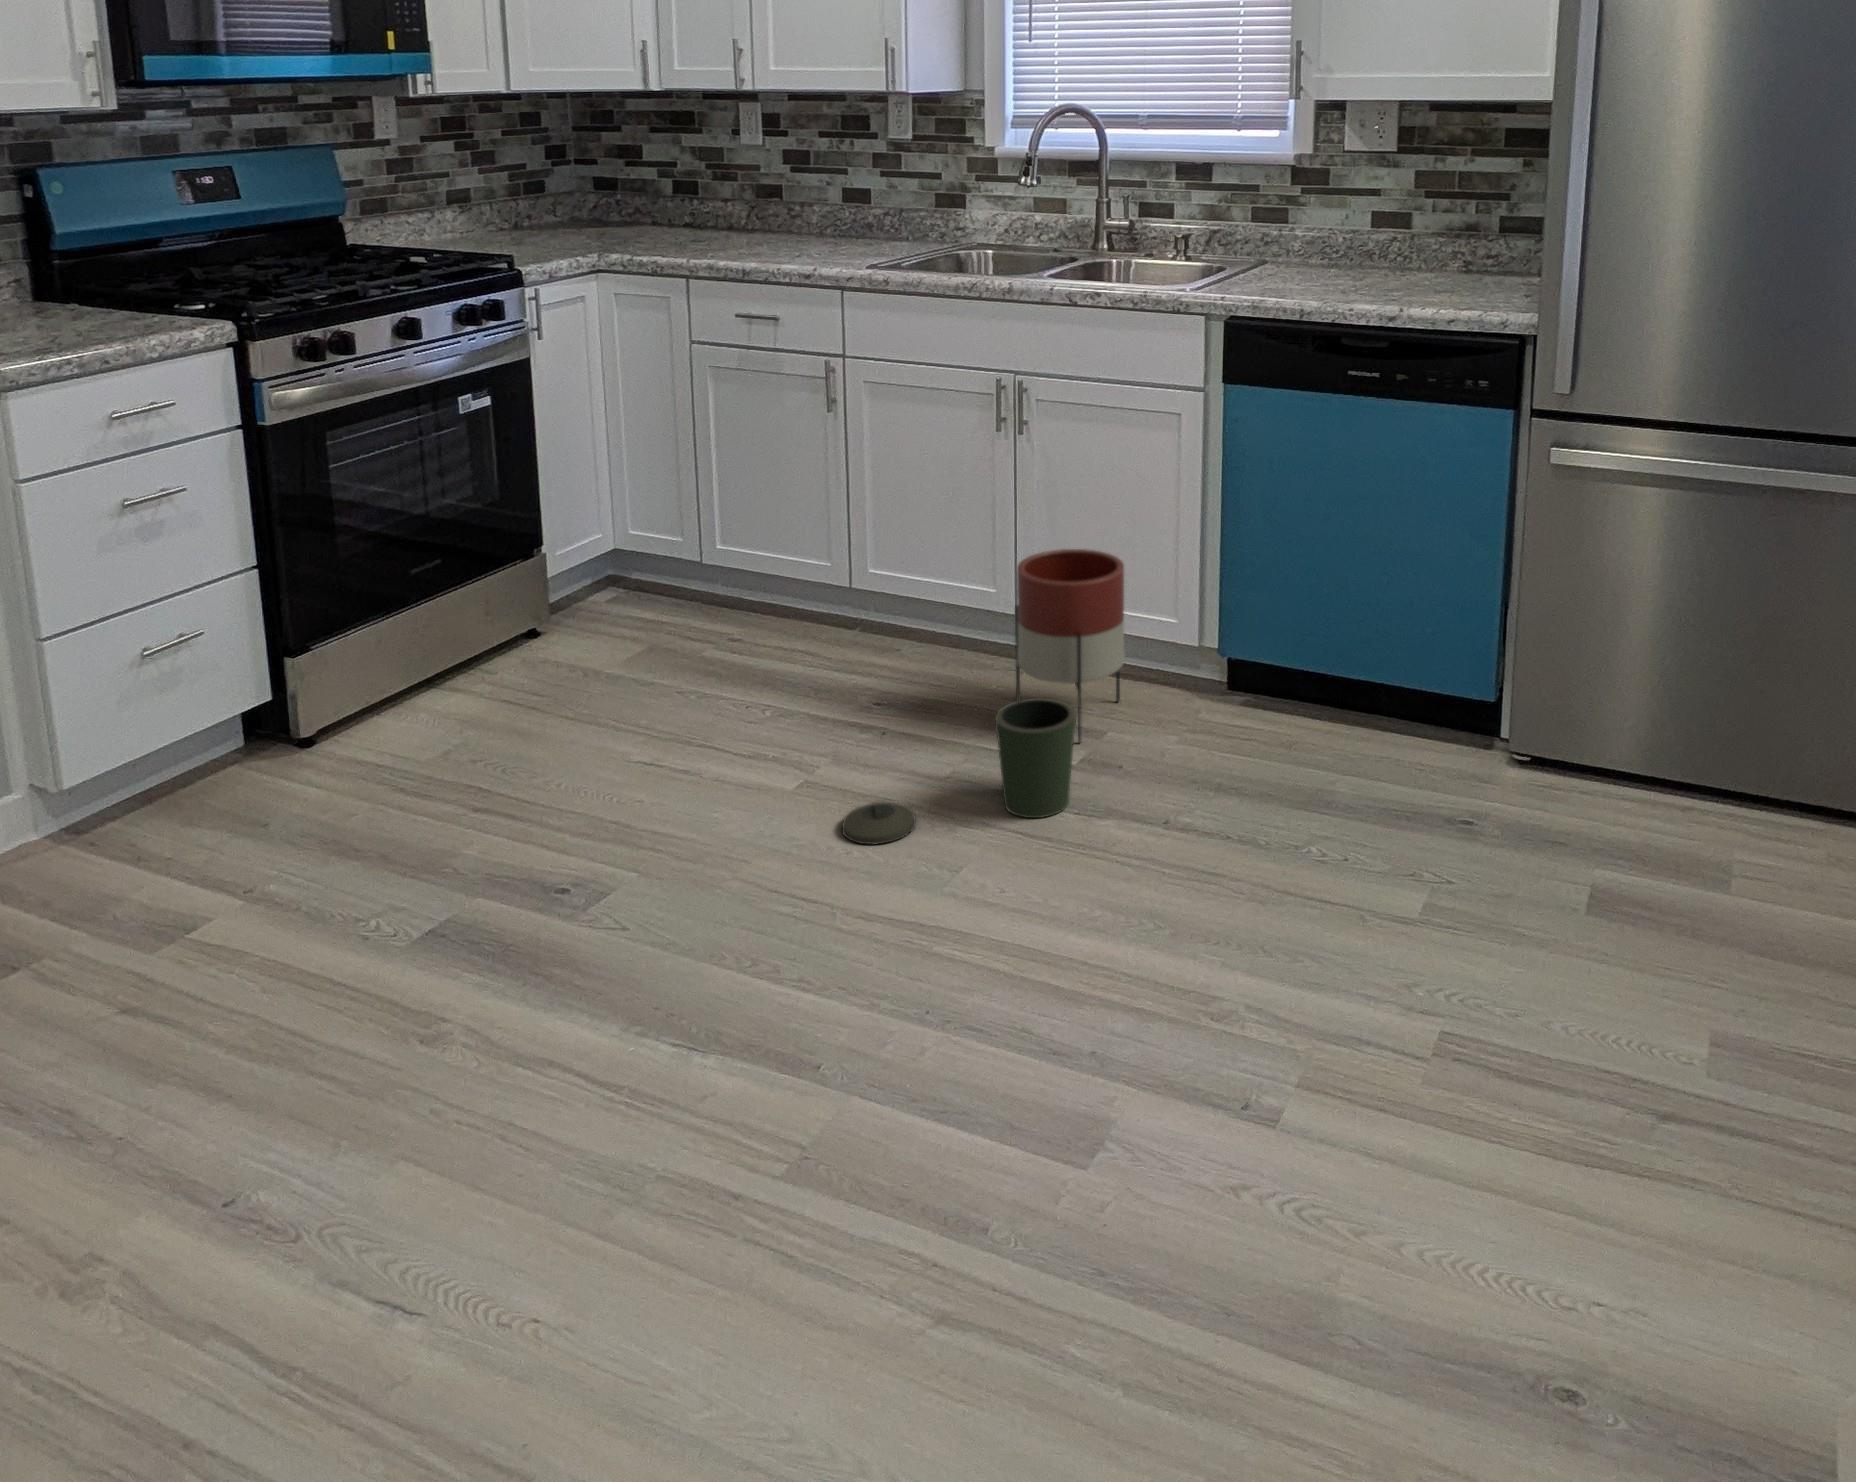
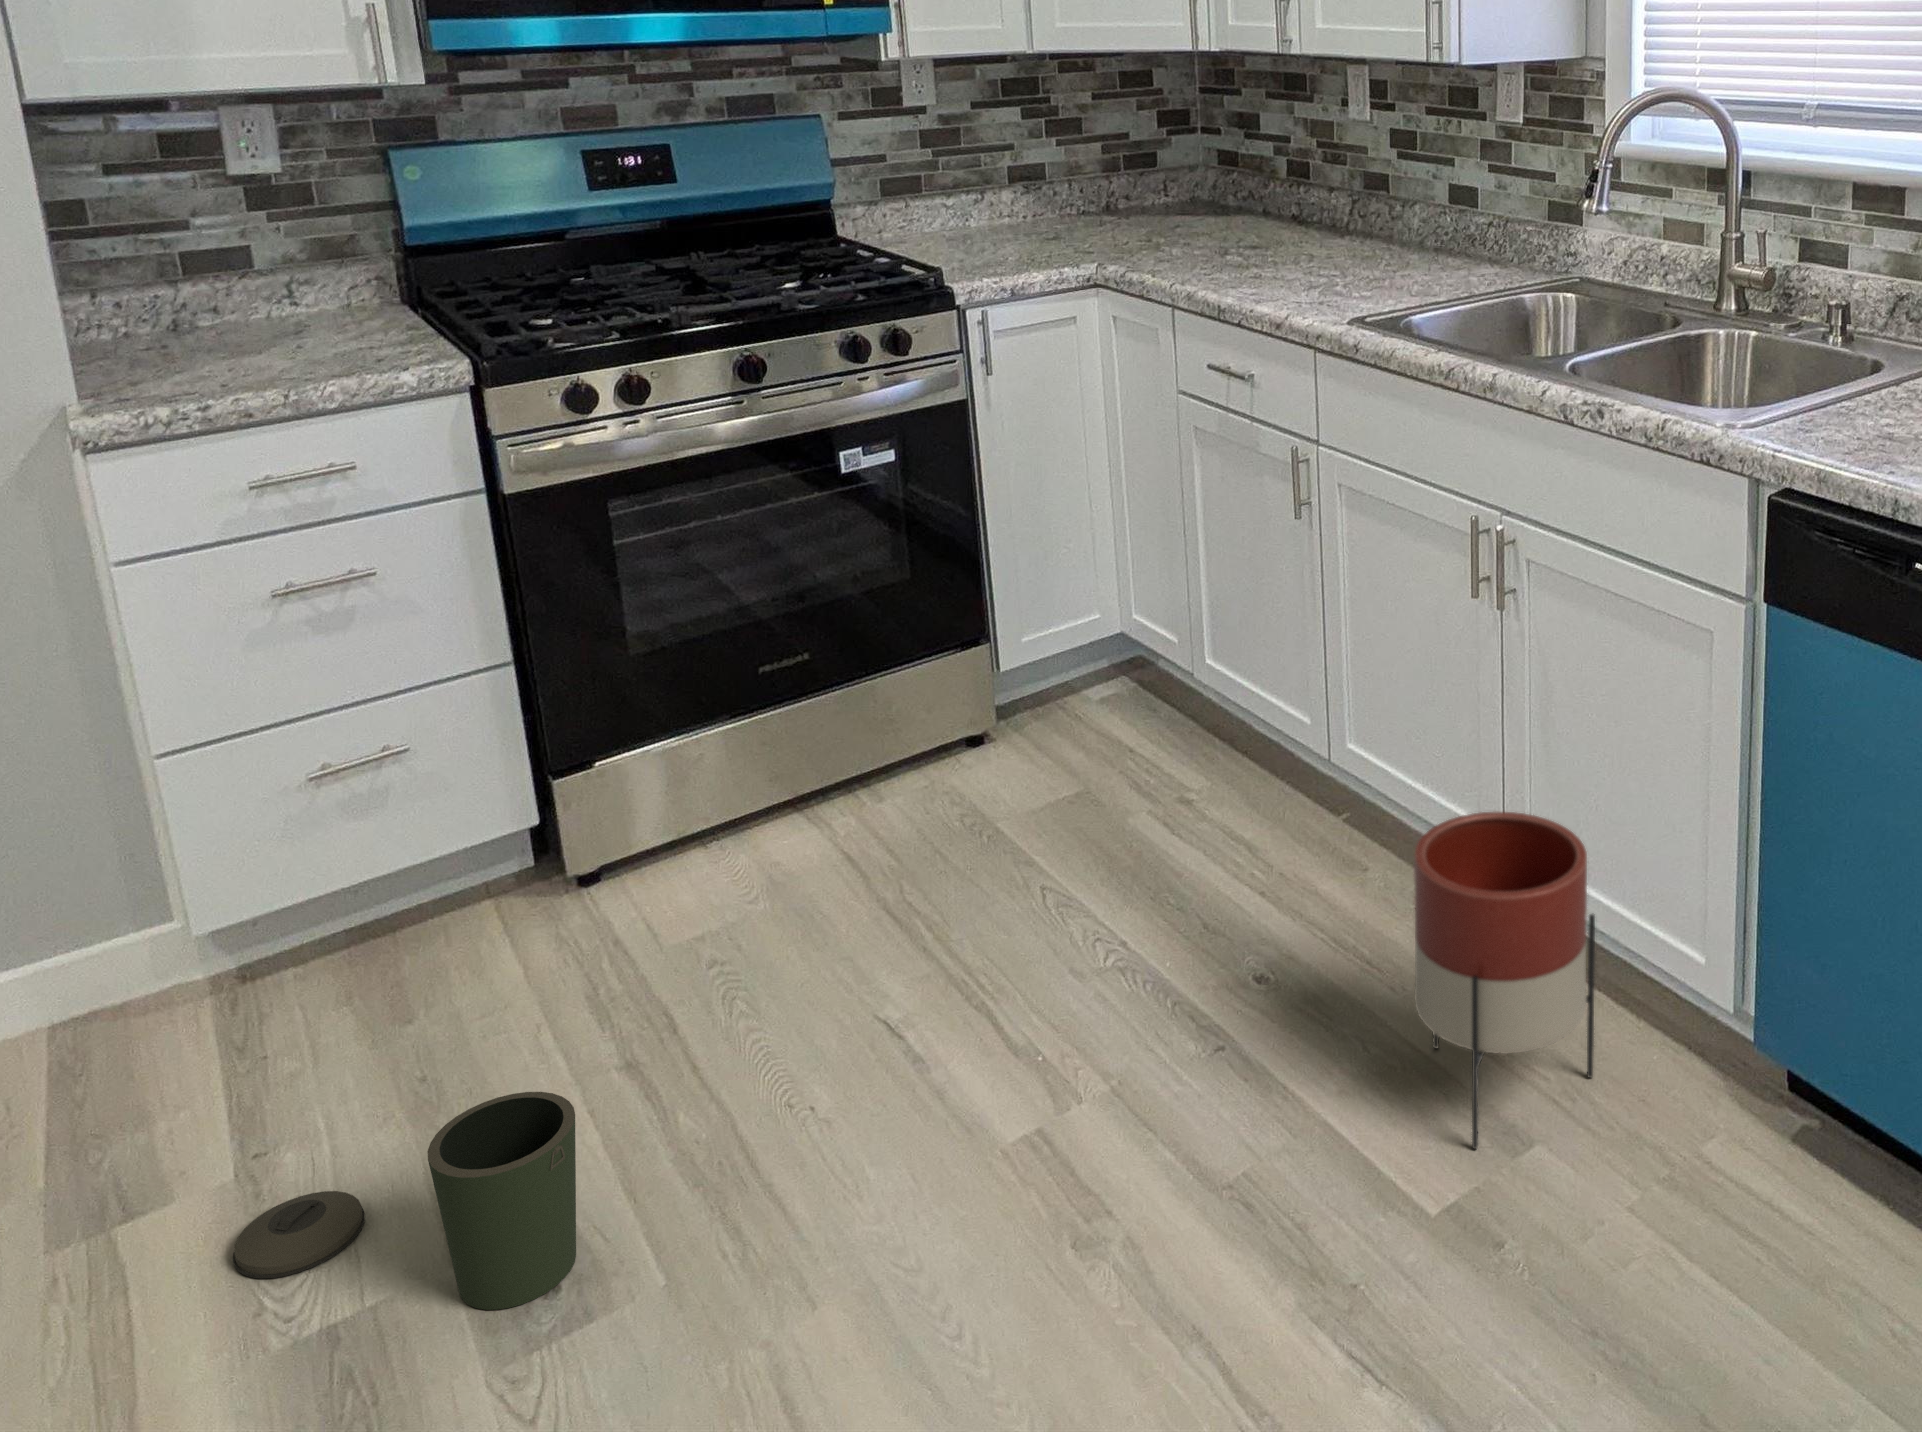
trash can: present [842,698,1076,844] -> present [233,1092,576,1310]

